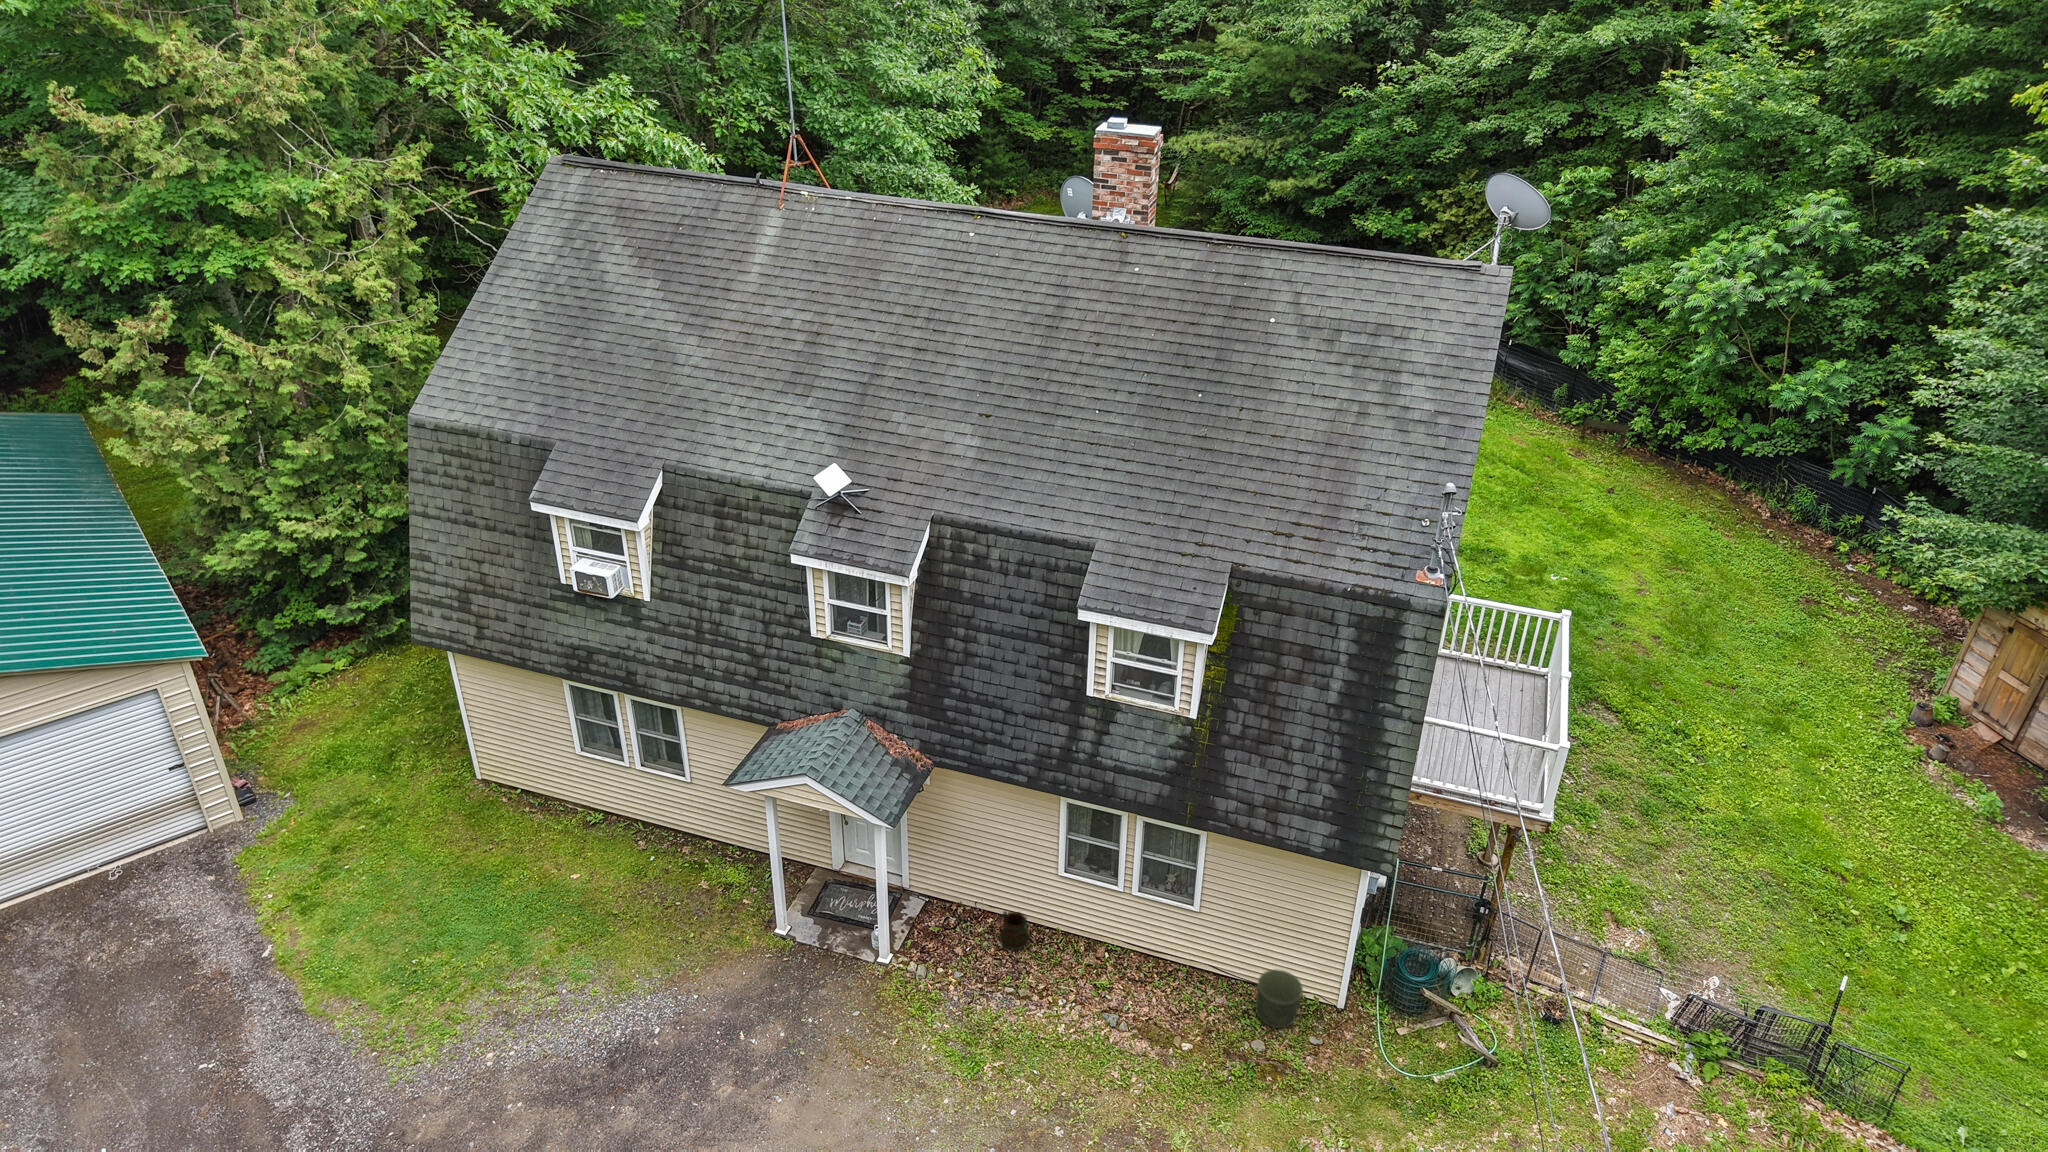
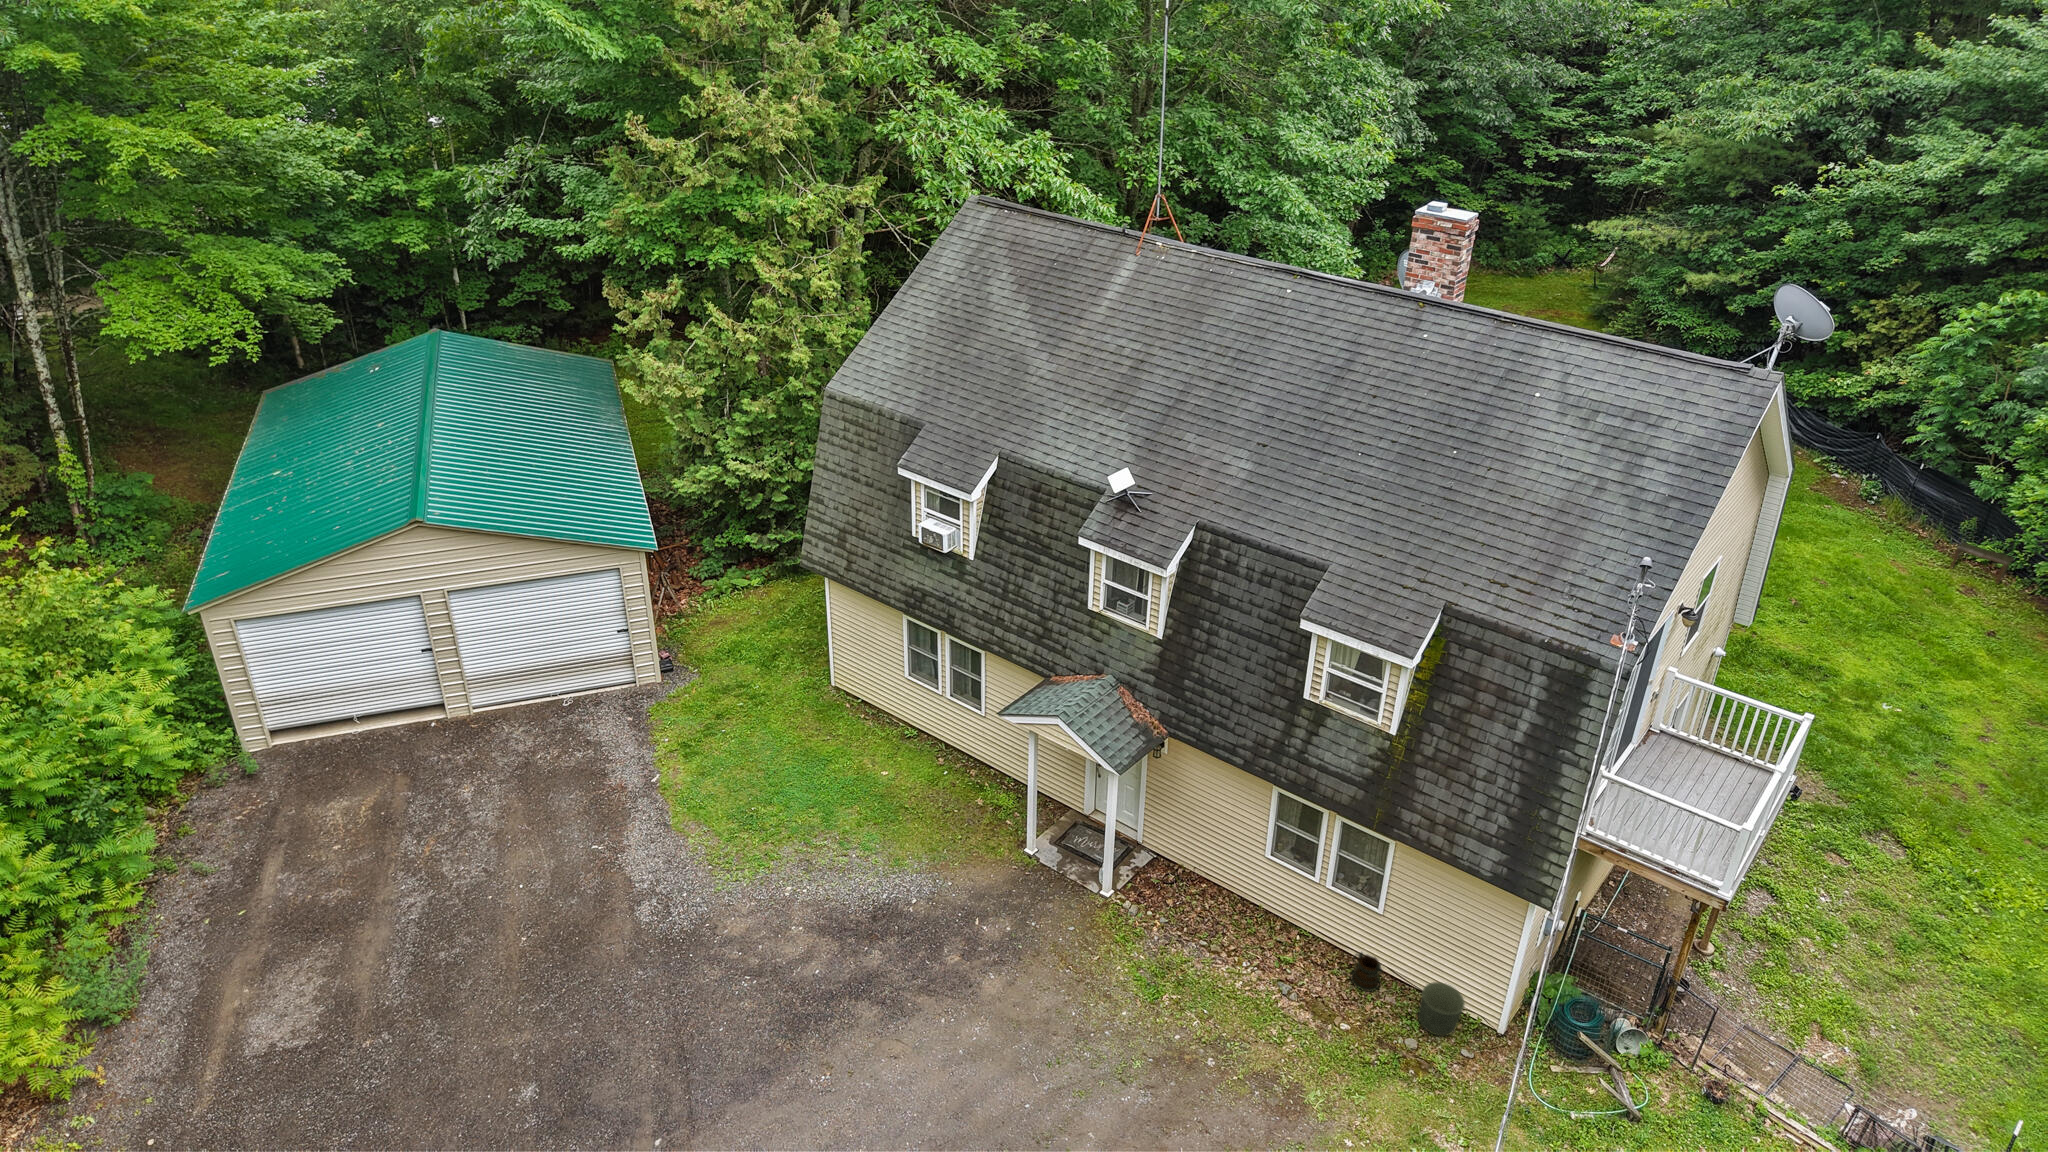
bucket: present [999,911,1029,950] -> present [1351,952,1382,991]

